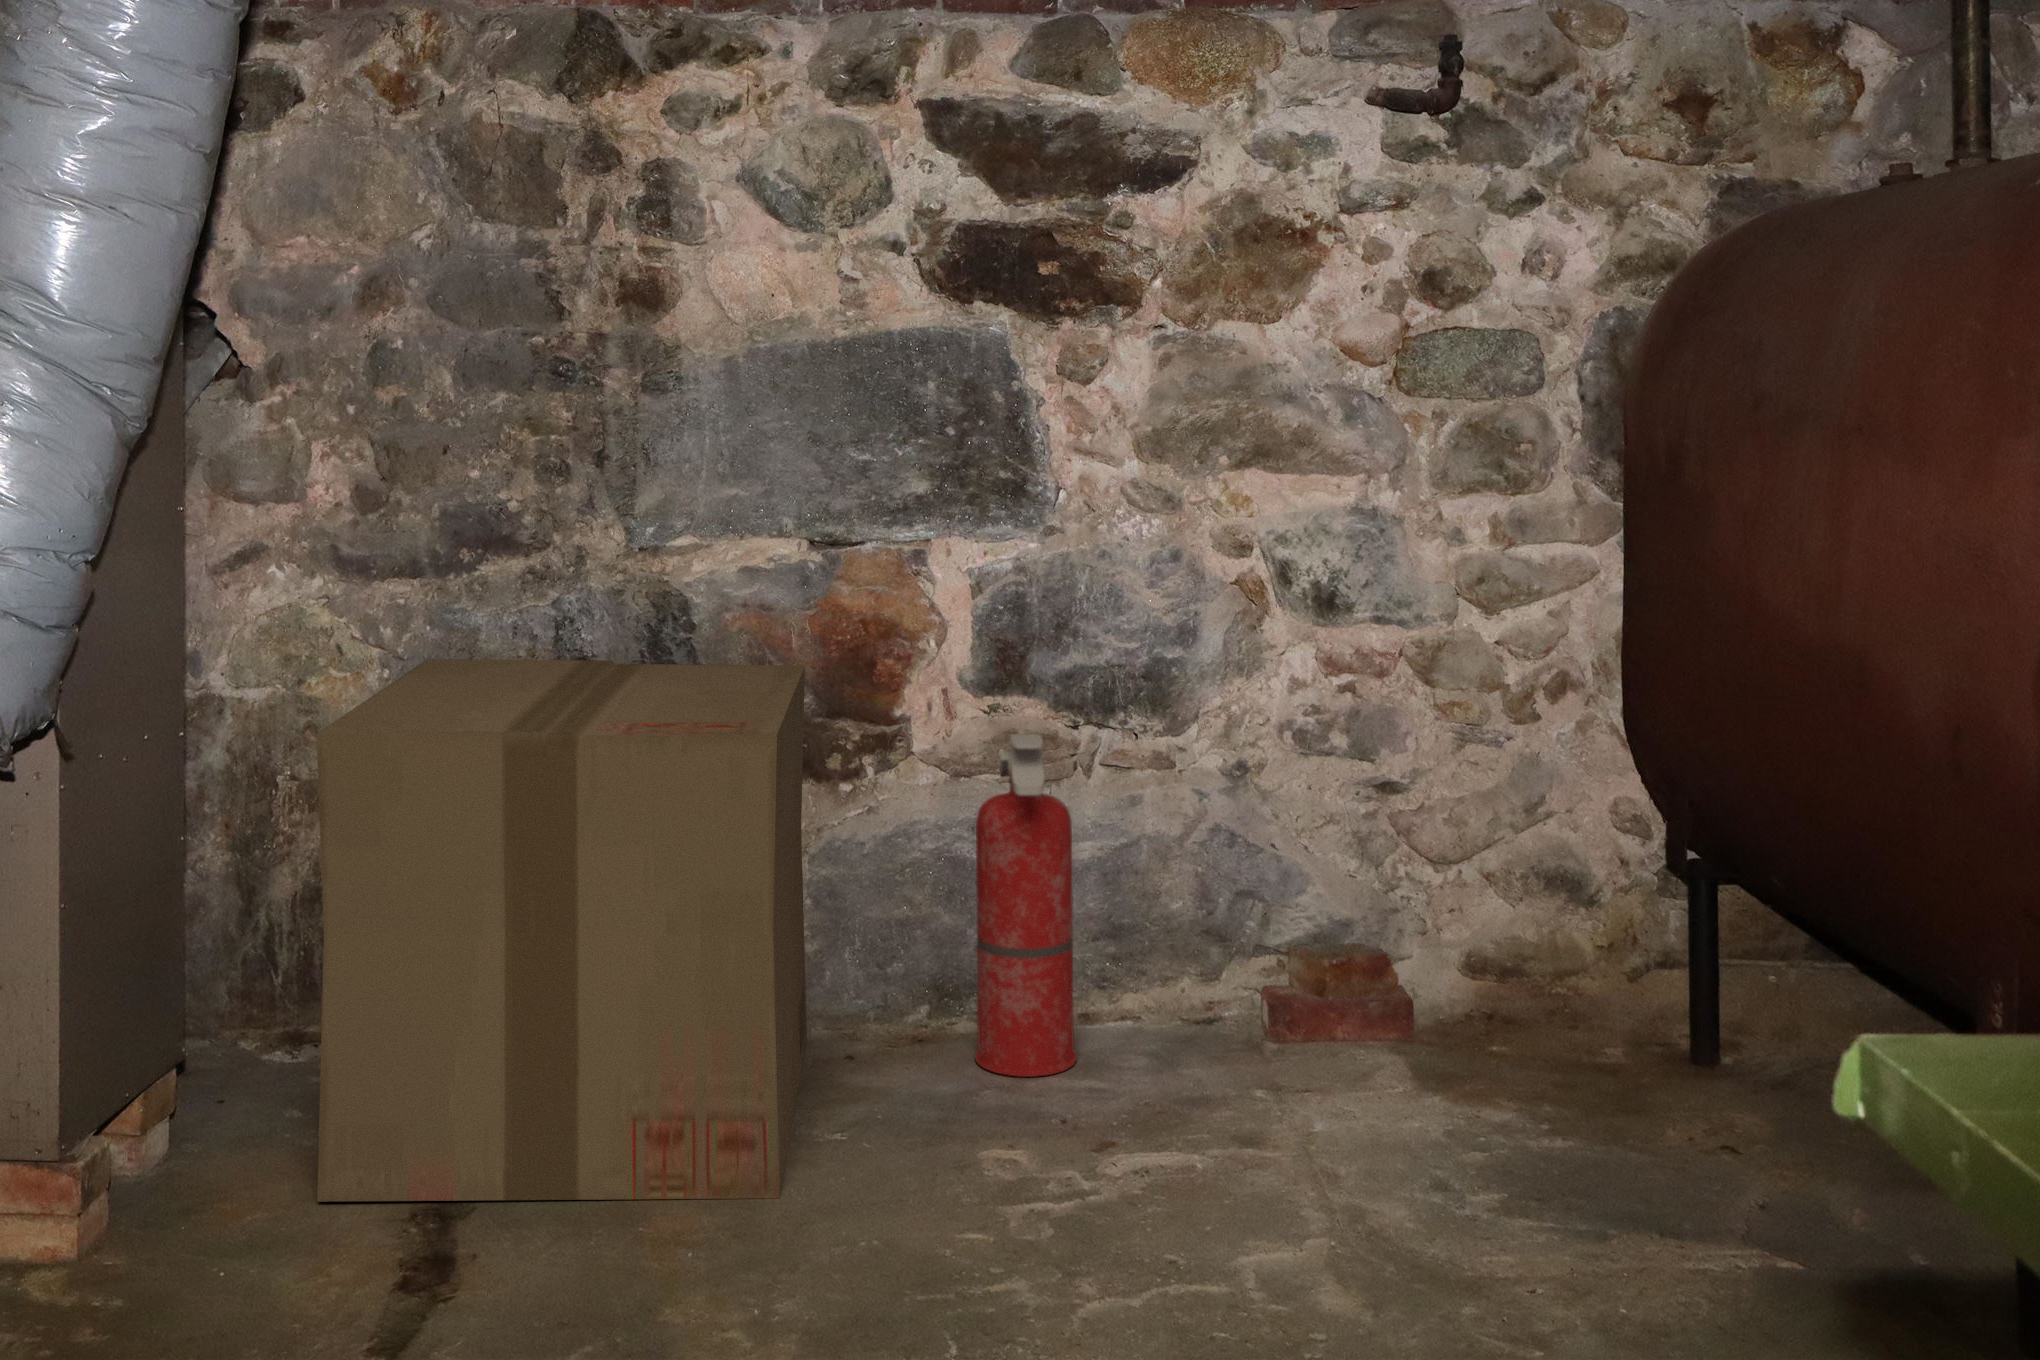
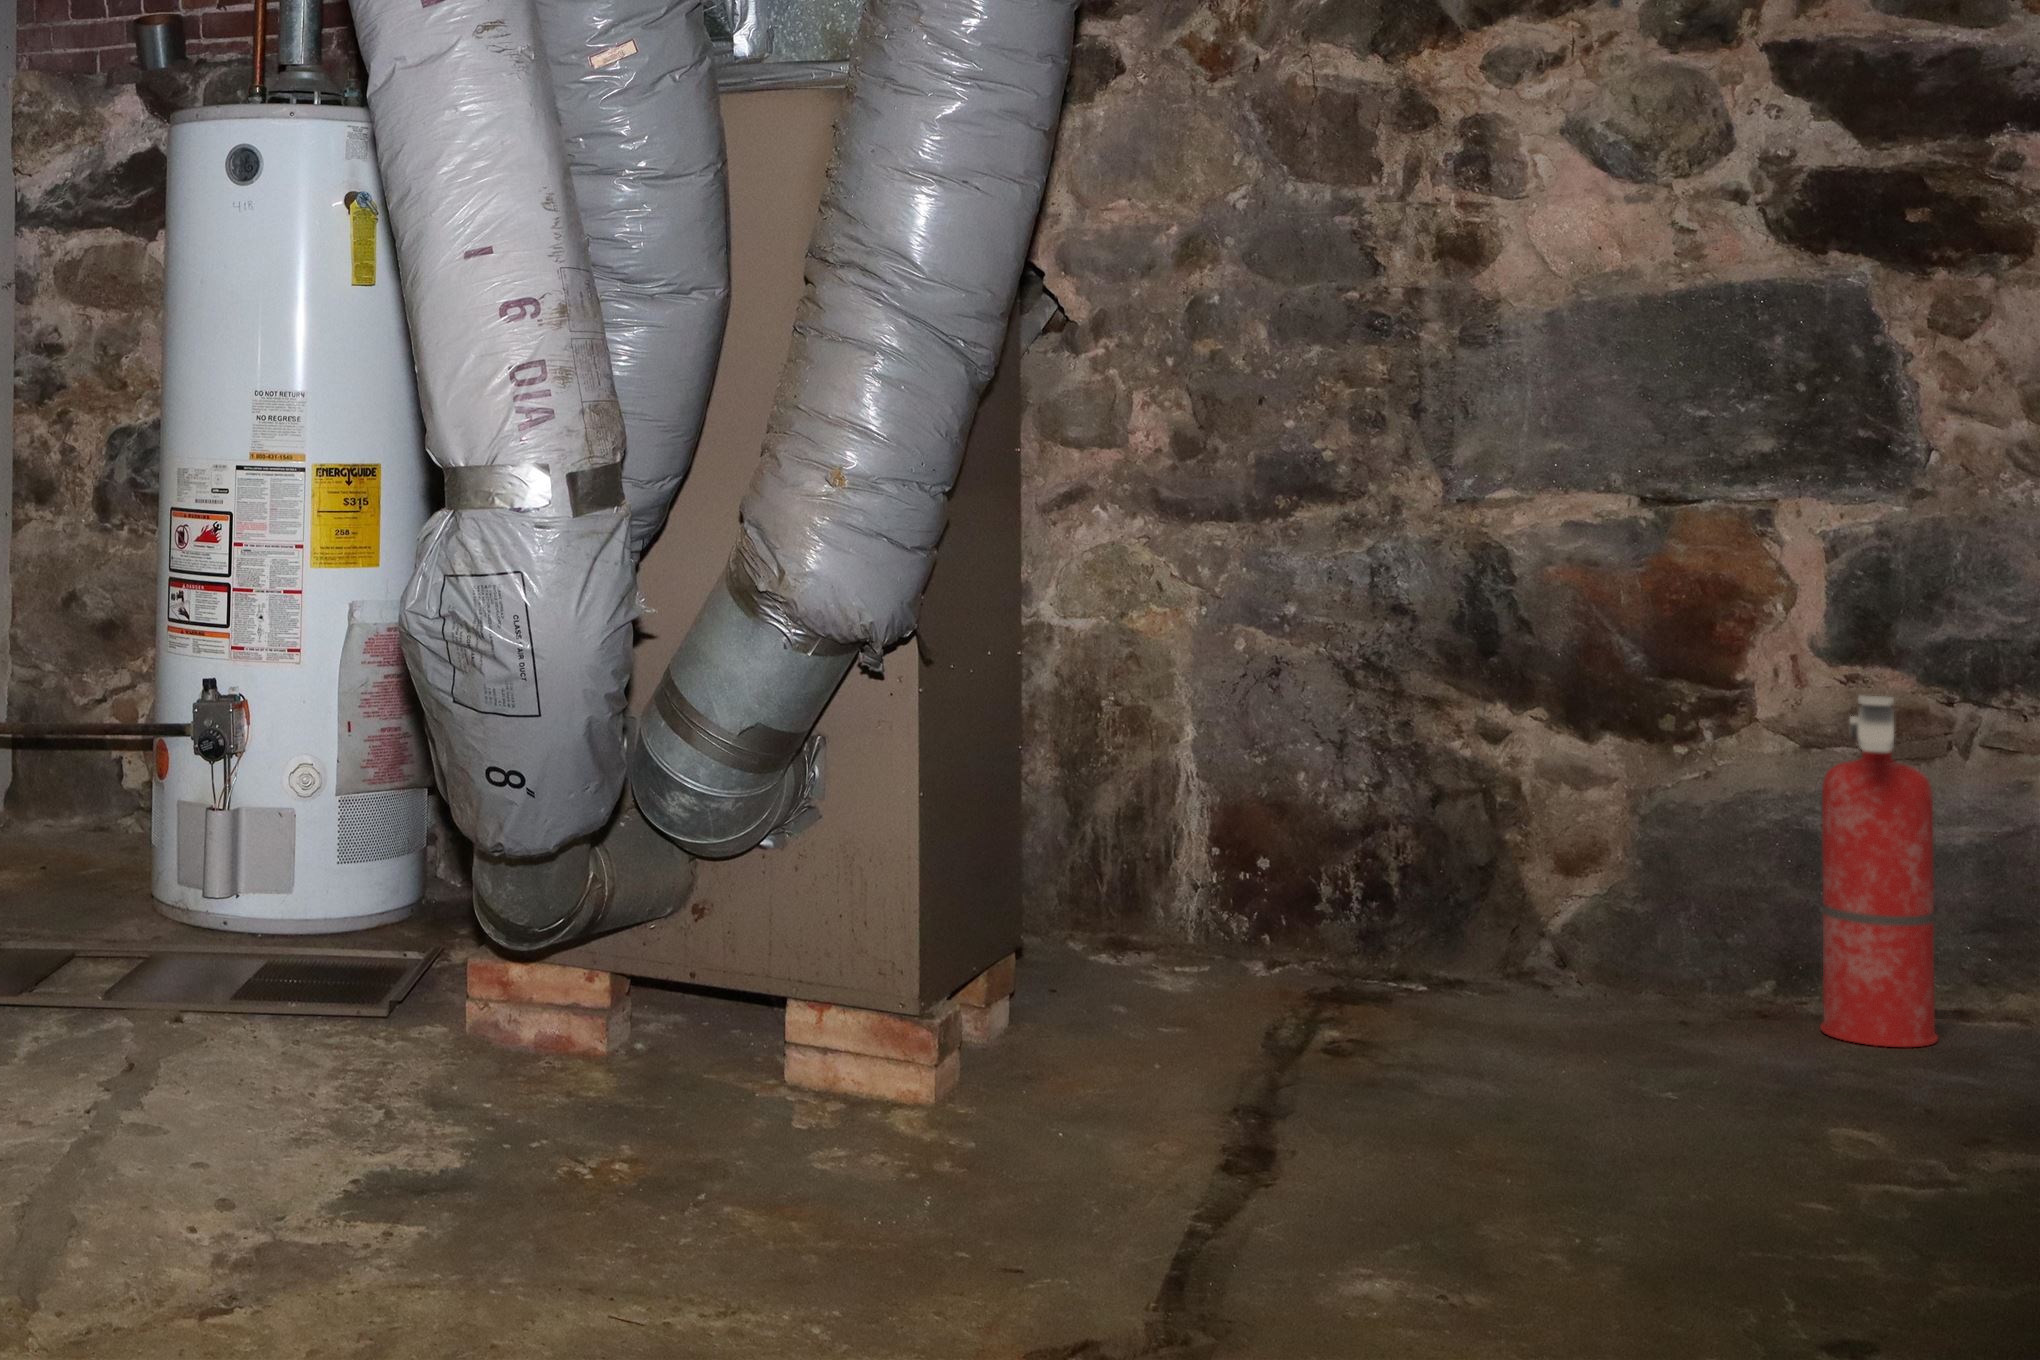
cardboard box: present [317,659,807,1202] -> none [1167,599,1636,1087]

